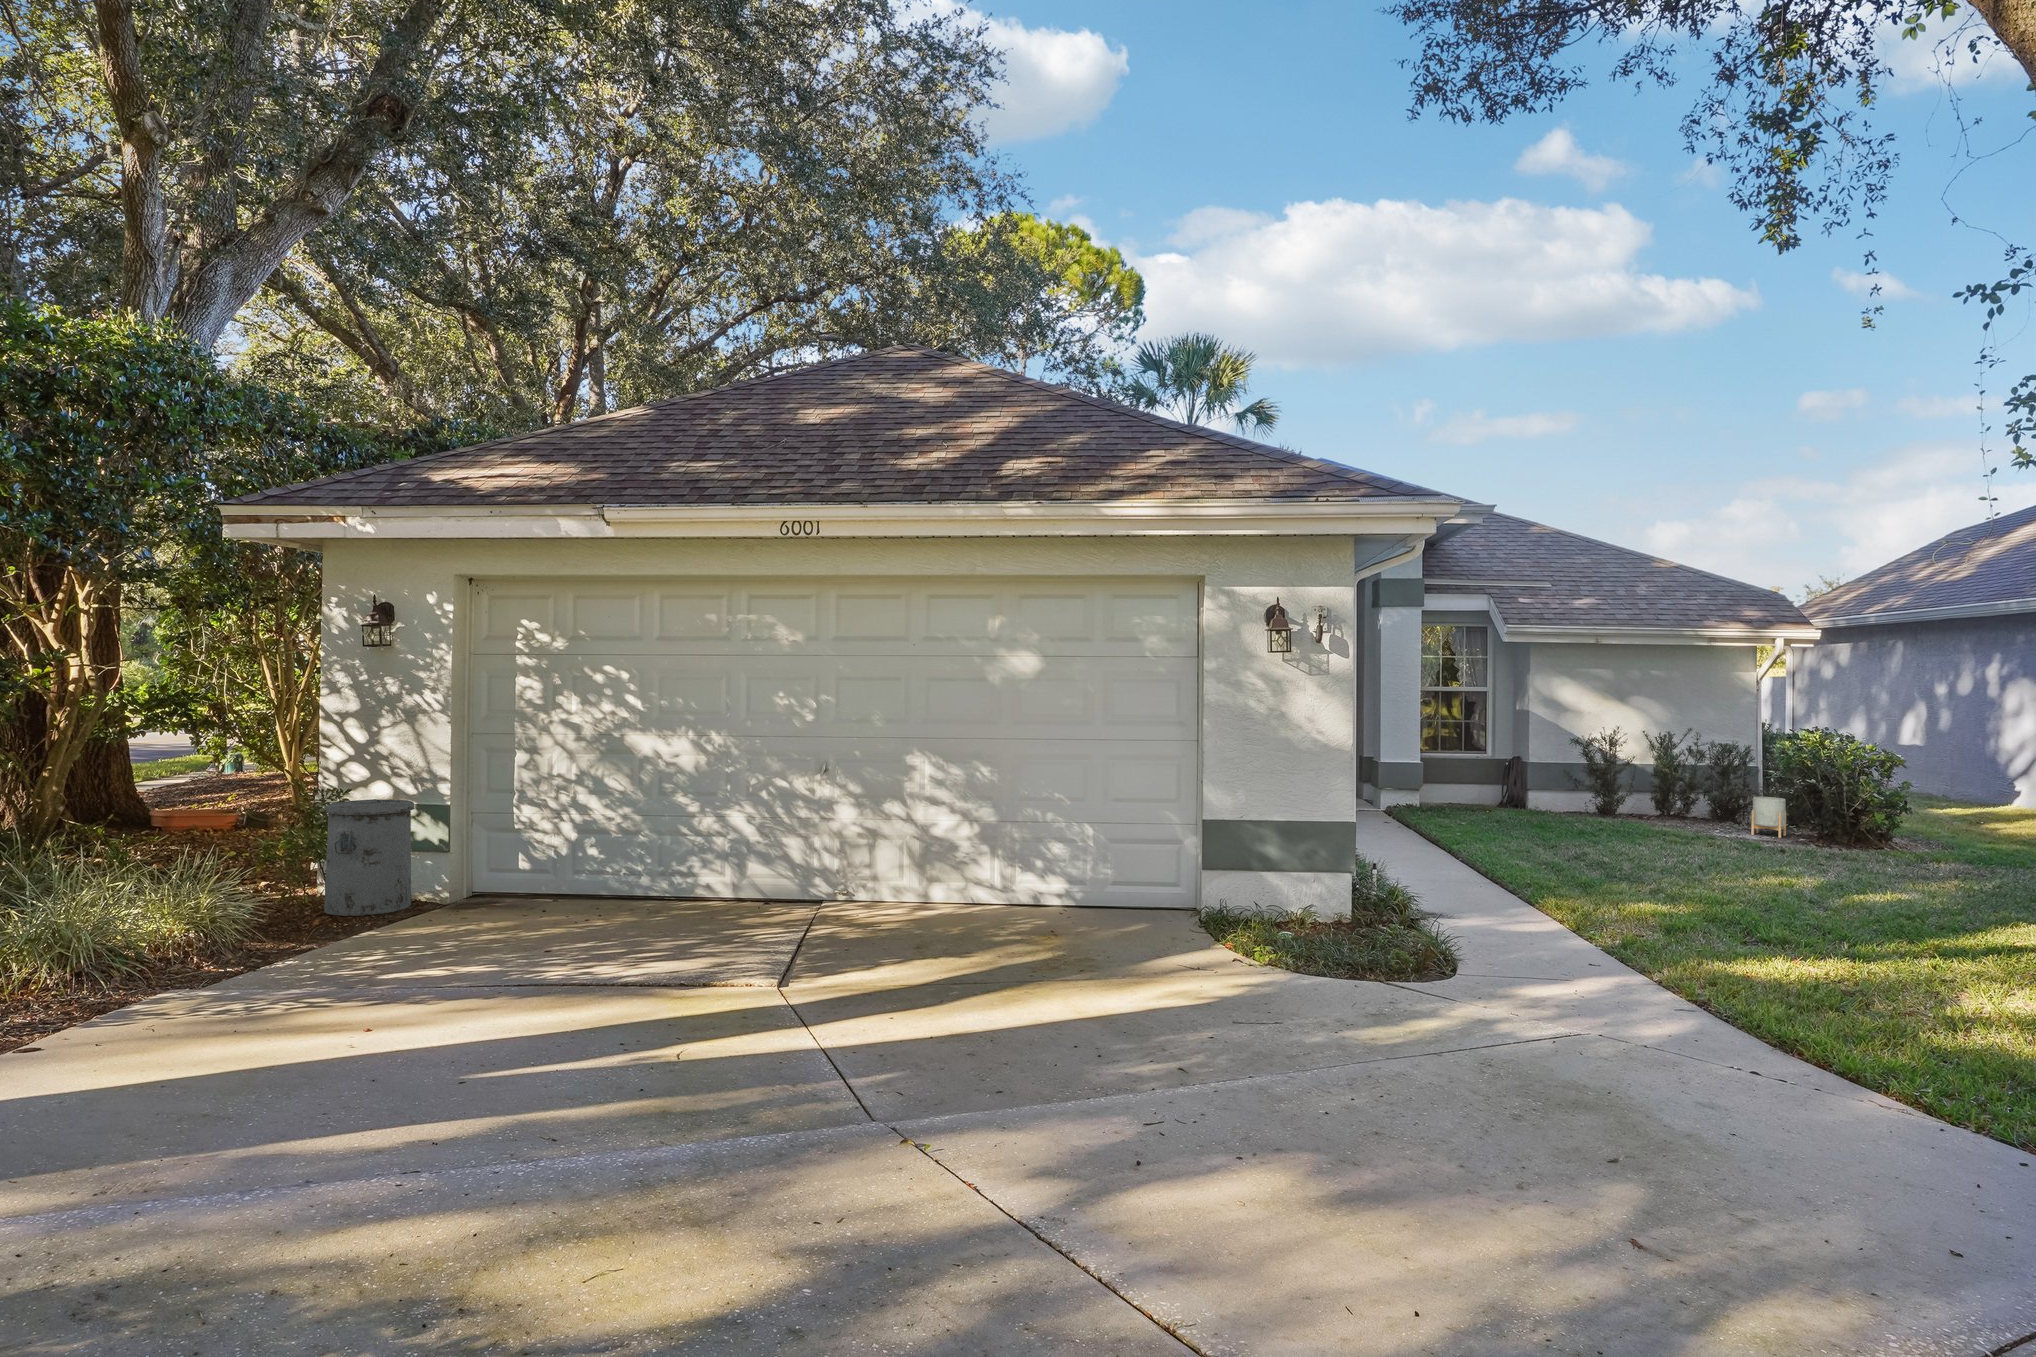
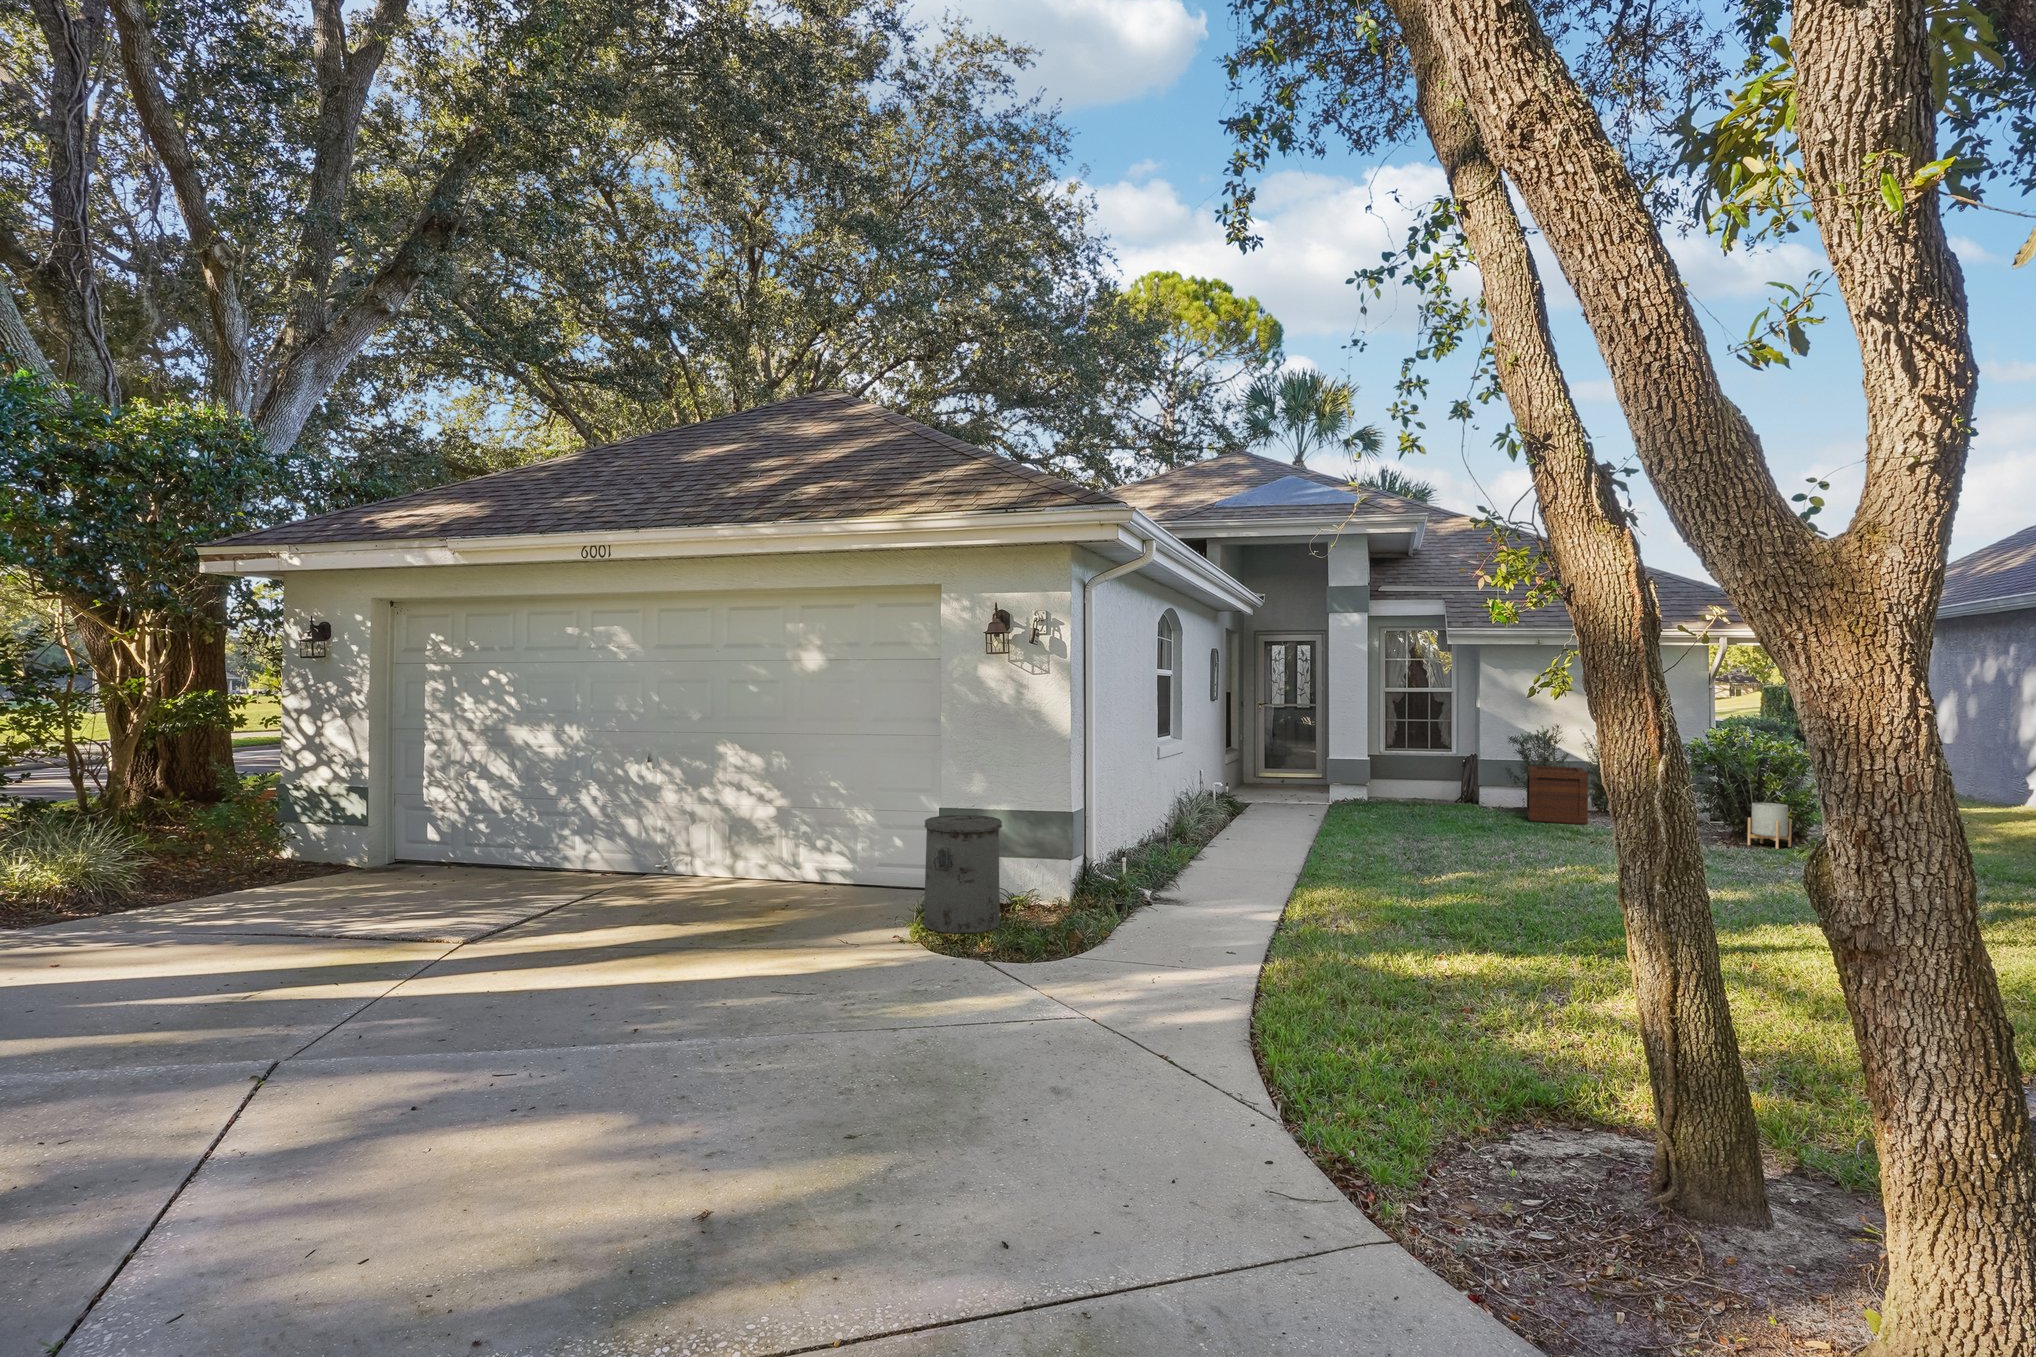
wooden crate: none [1527,766,1595,820] -> present [1527,766,1588,825]
trash can: present [324,799,415,916] -> present [924,815,1002,933]

